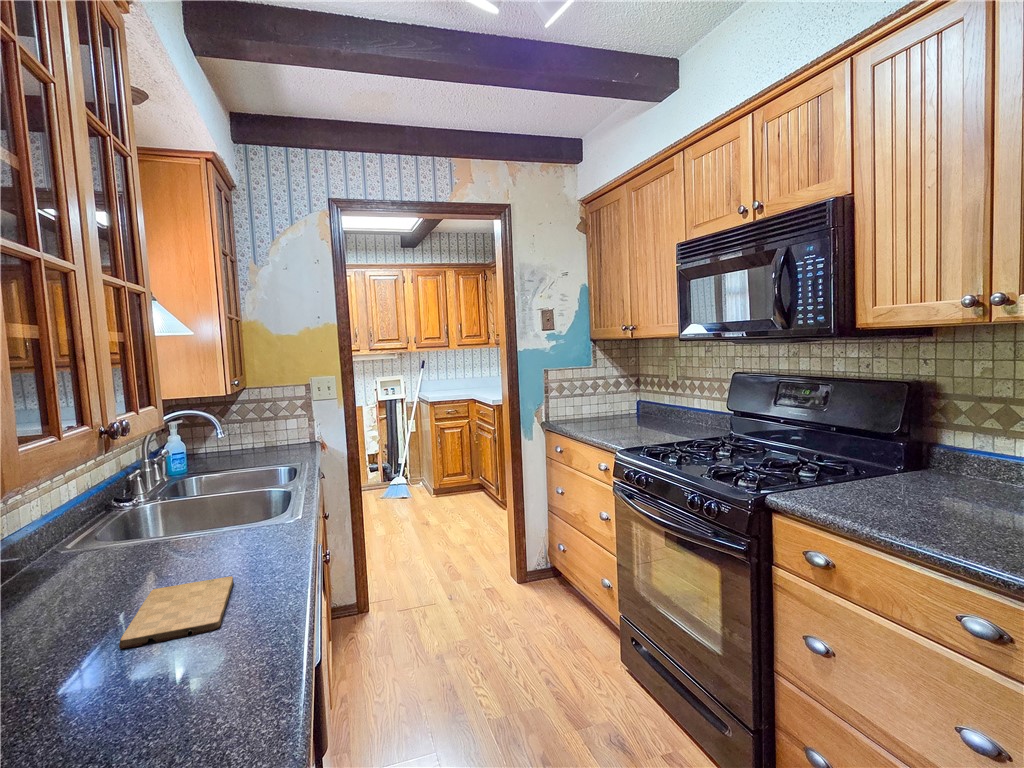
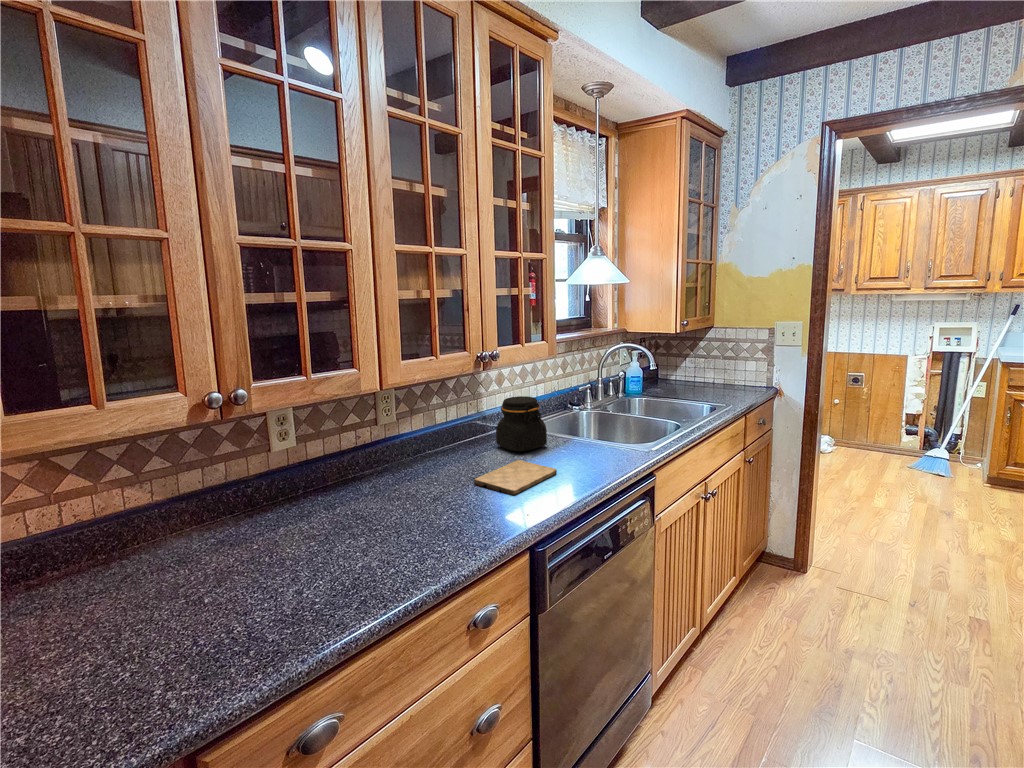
jar: none [57,496,160,588] -> present [496,396,547,451]

